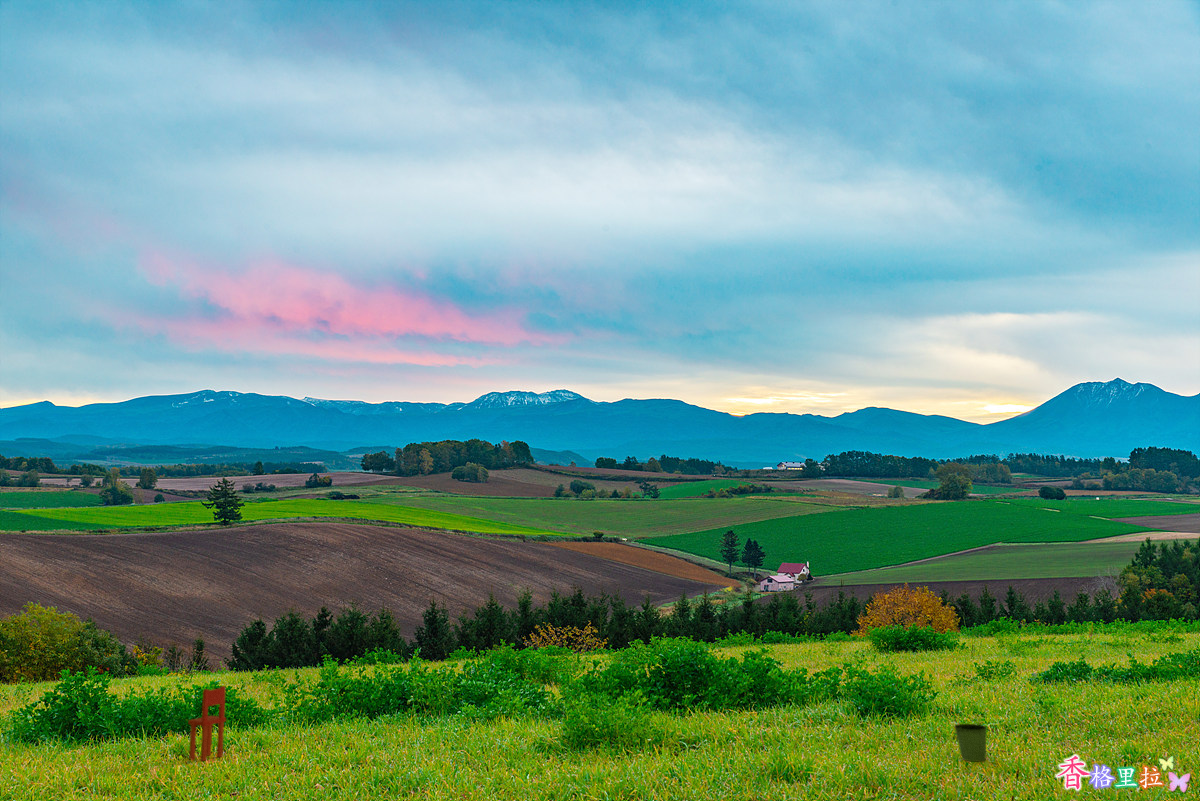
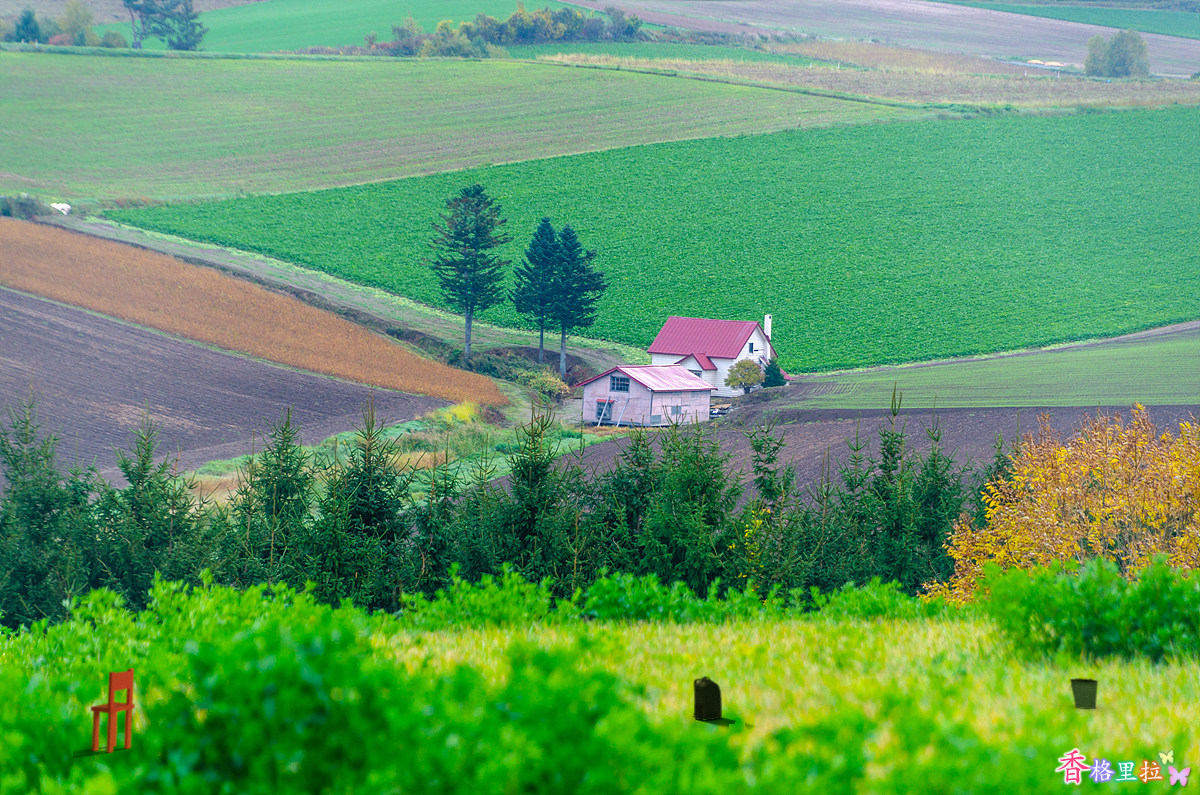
backpack: none [718,687,745,728] -> present [693,676,722,720]
bucket: present [955,724,987,761] -> present [1070,678,1098,709]

